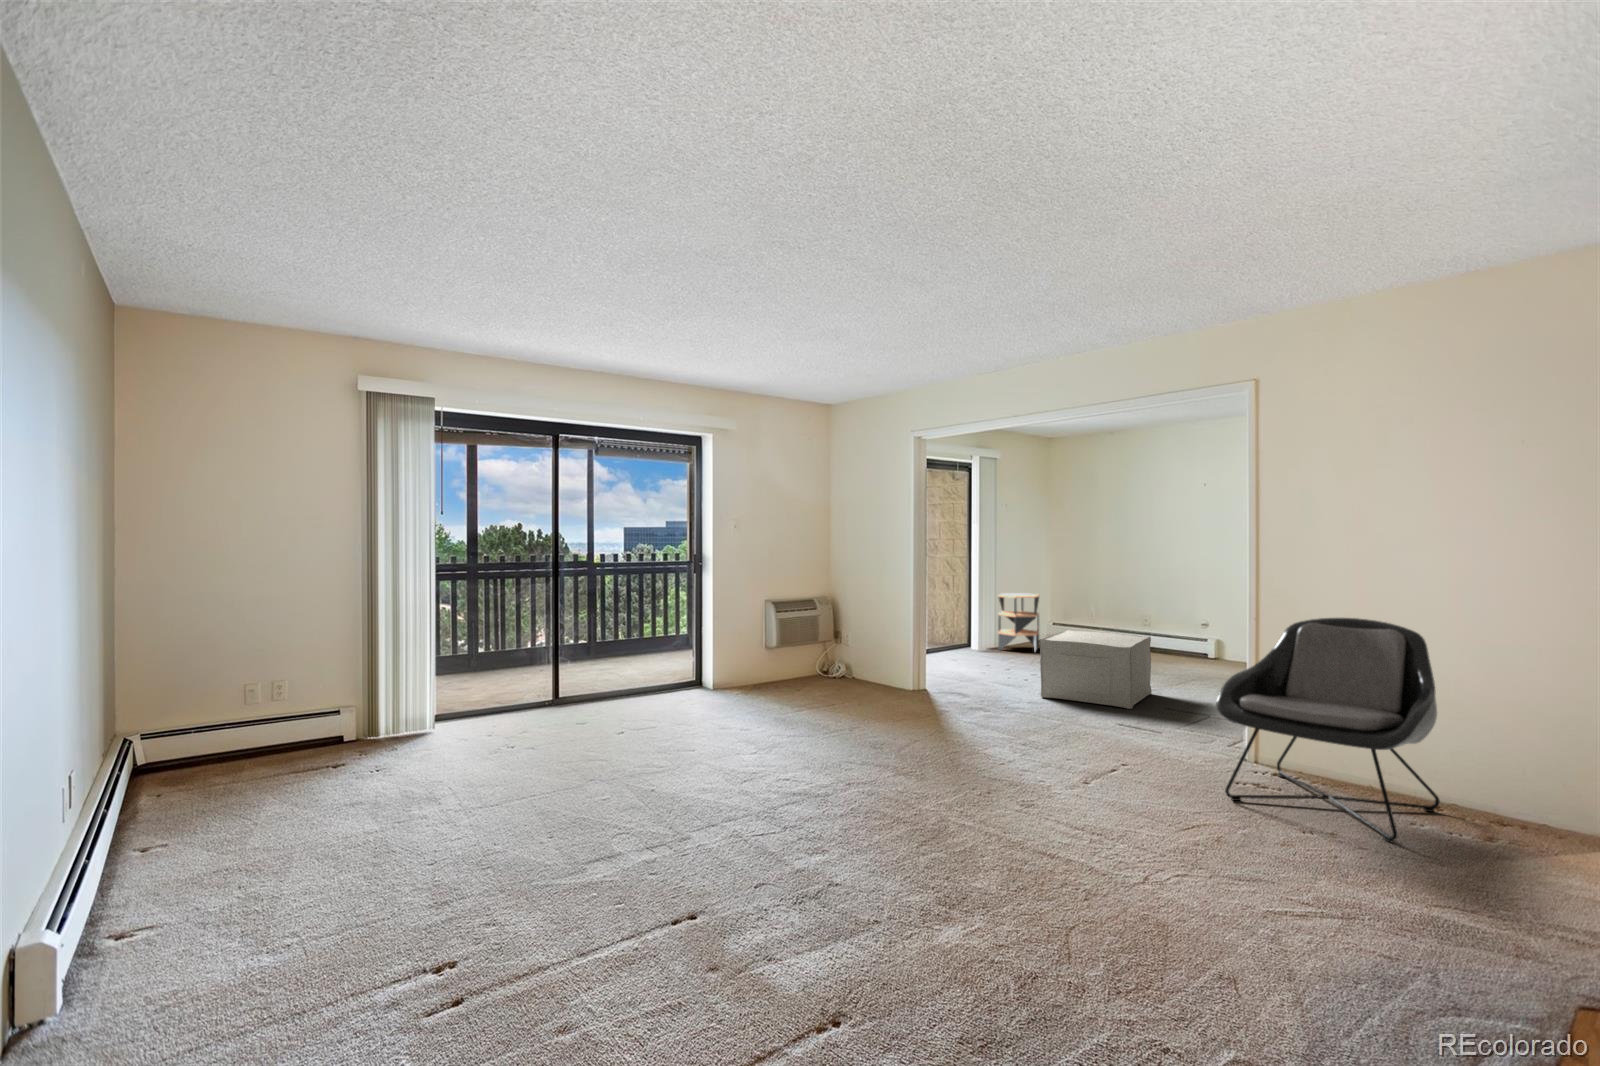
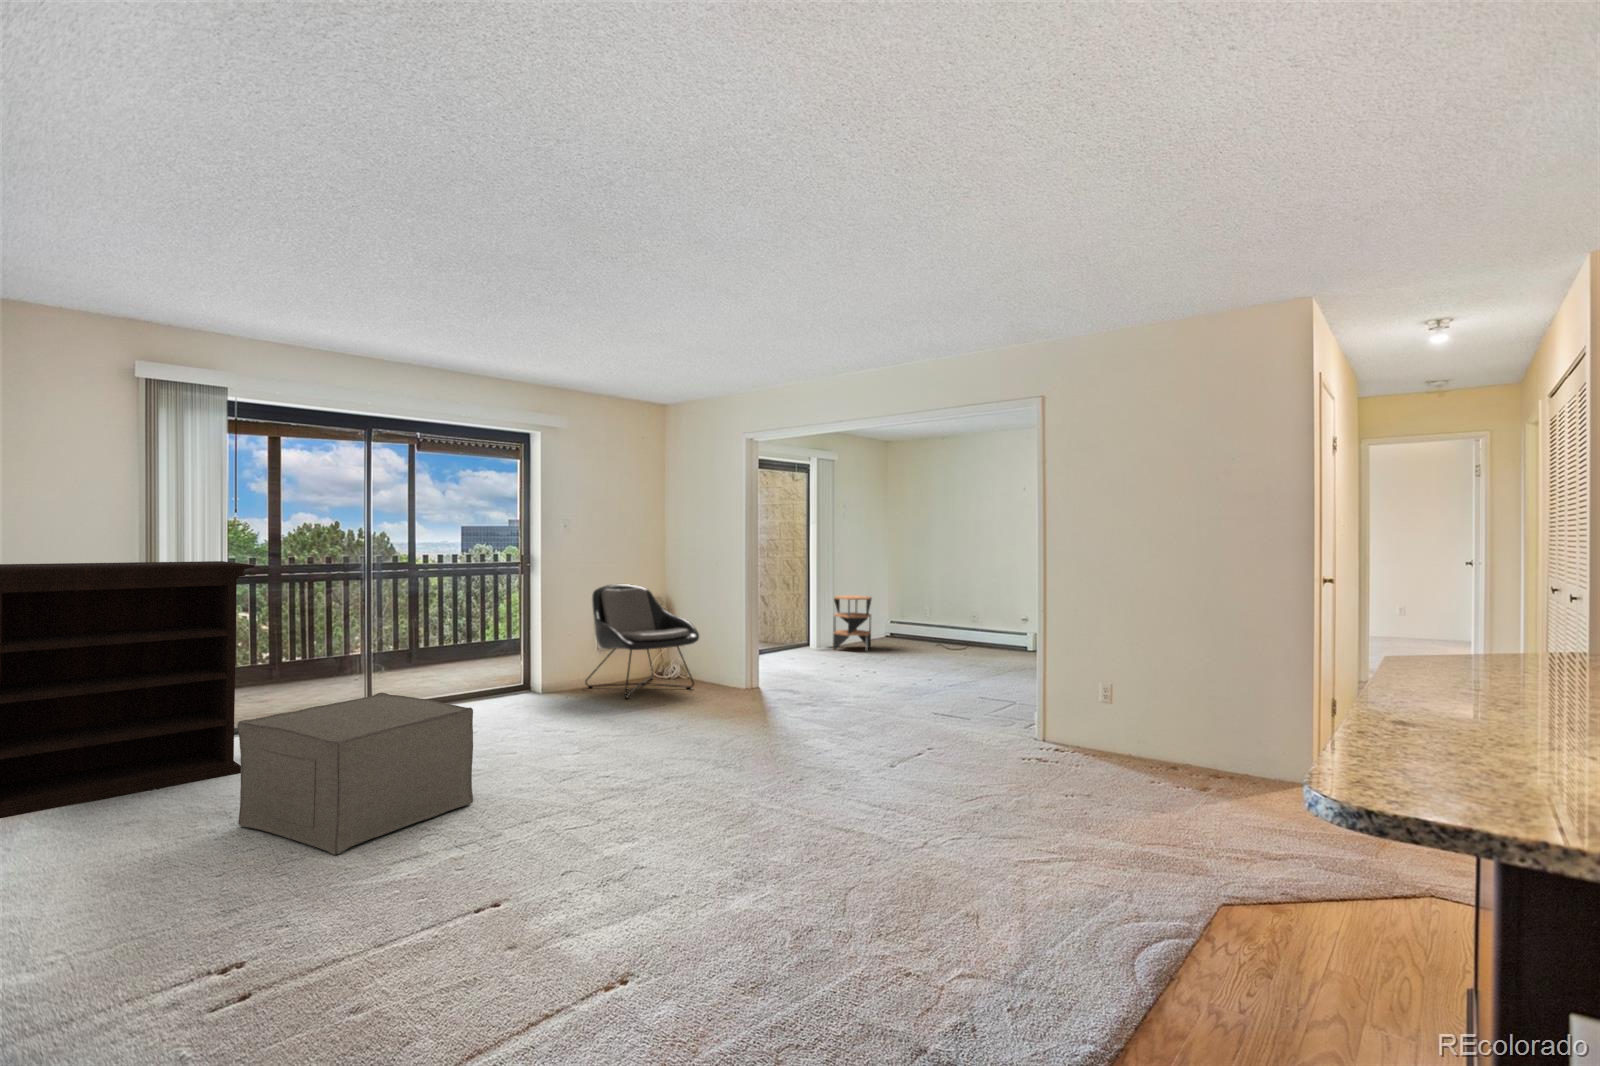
bookshelf: none [220,560,456,799] -> present [0,561,254,818]
lounge chair: present [1216,618,1440,842] -> present [585,584,699,699]
ottoman: present [1039,629,1152,709] -> present [237,693,473,855]

